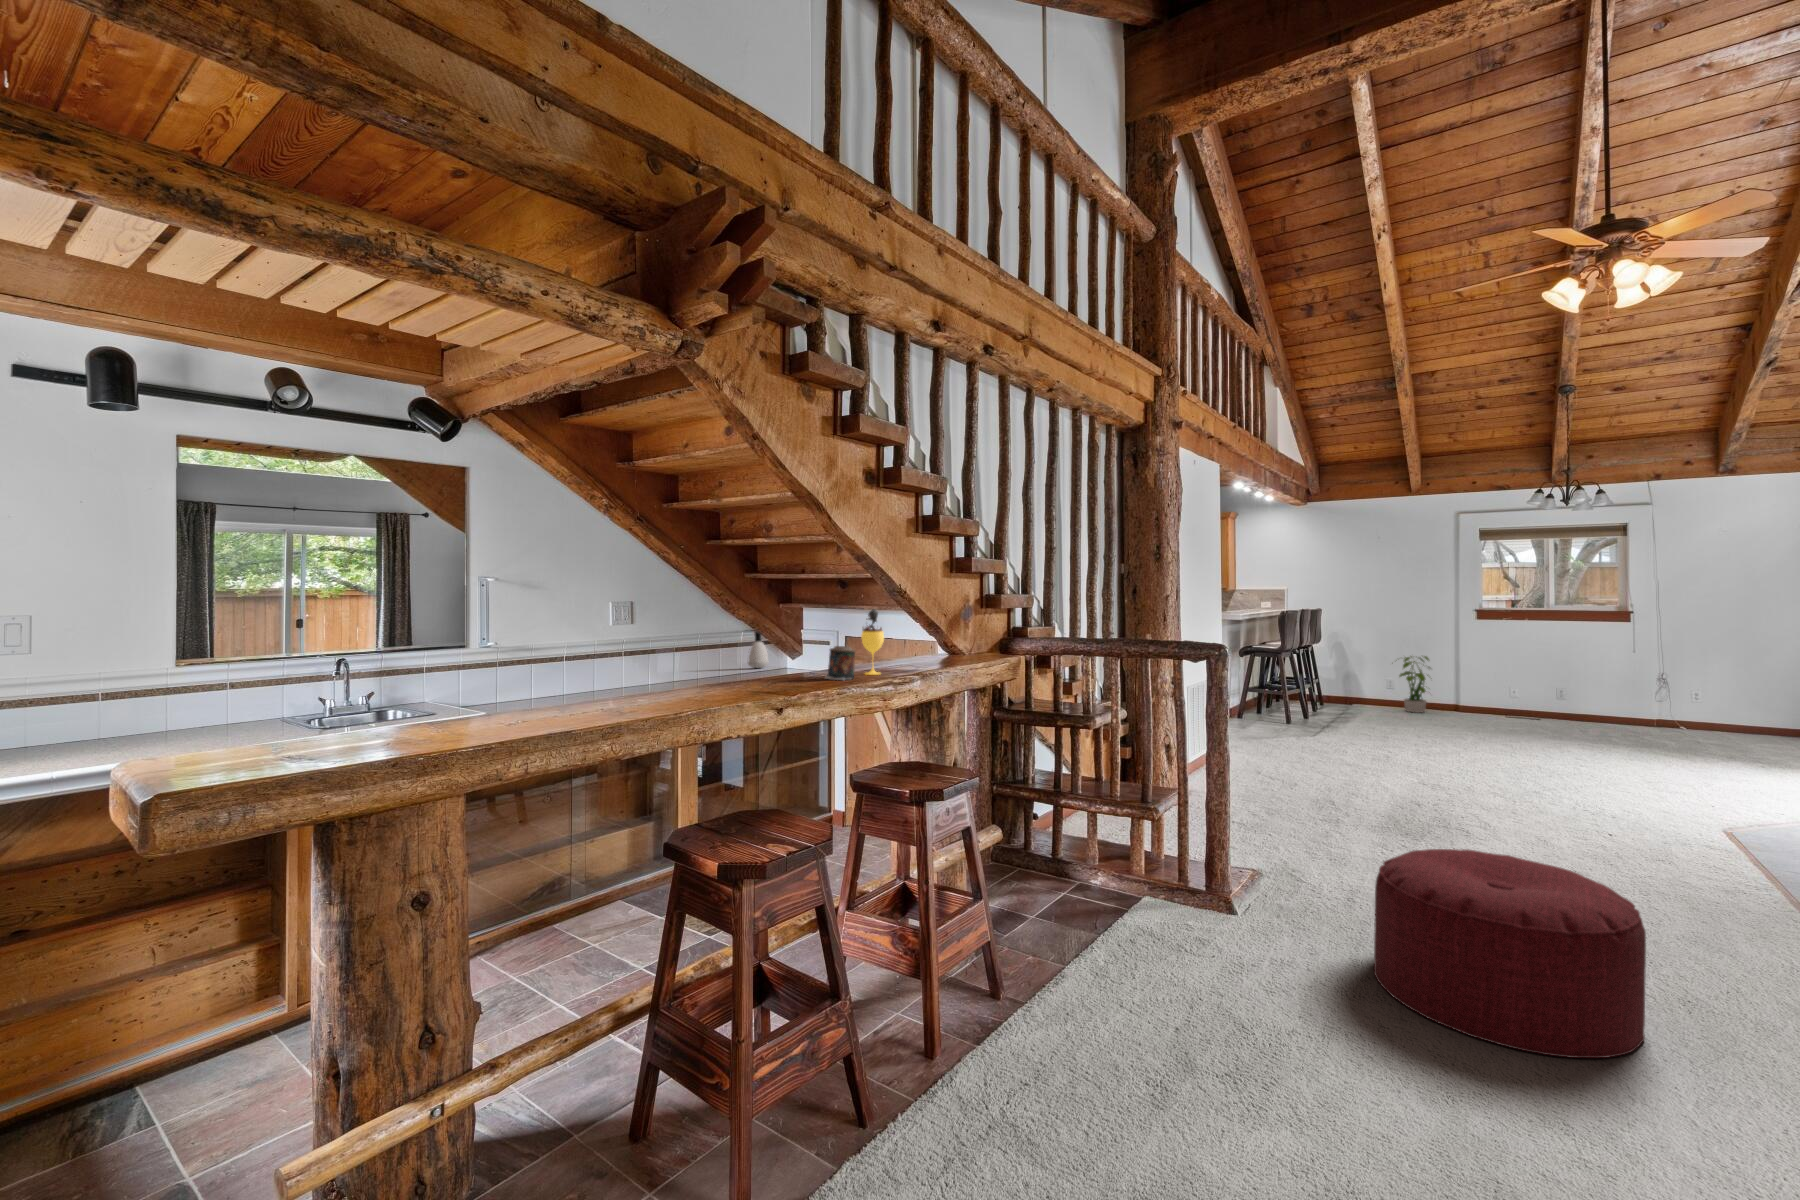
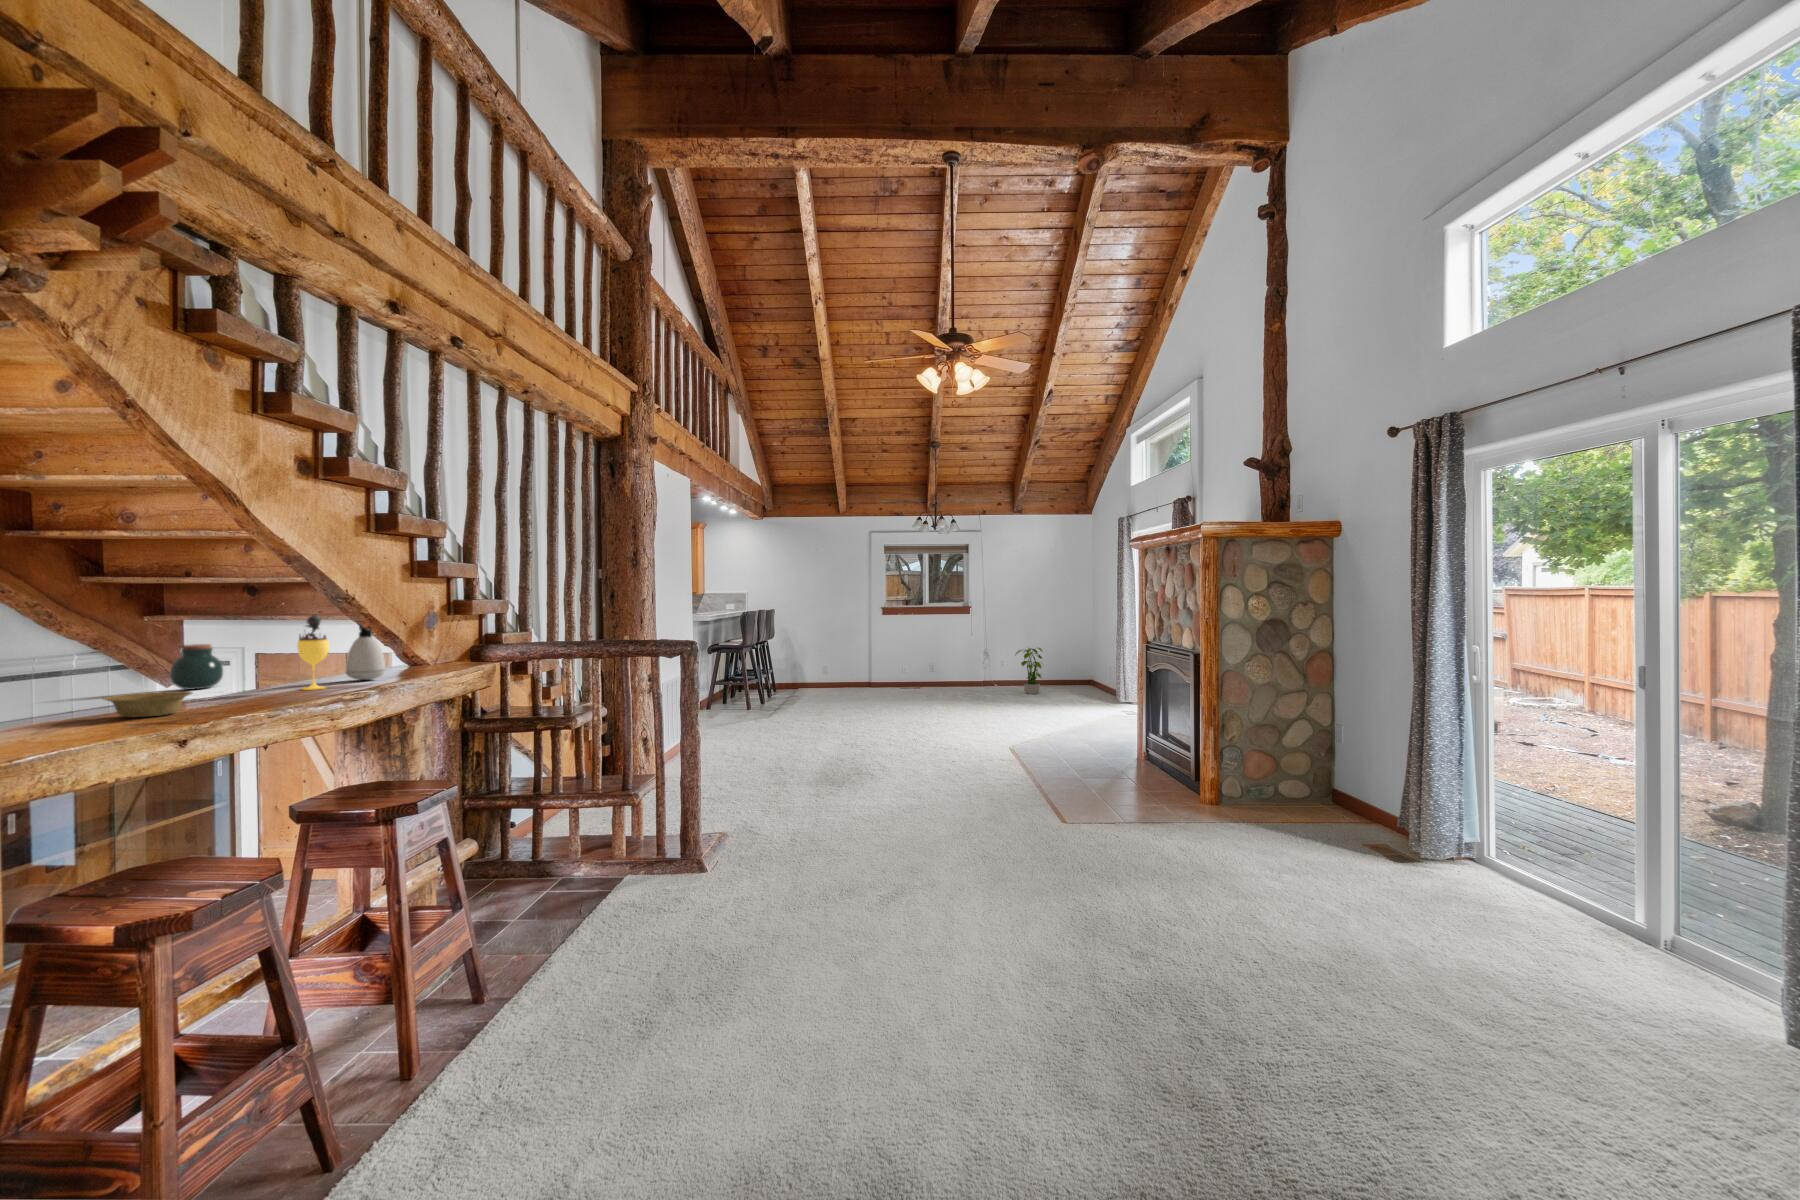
jar: none [791,630,824,666] -> present [170,644,223,690]
soap dispenser: present [748,631,769,668] -> present [346,625,385,680]
candle: present [825,646,855,680] -> none [246,658,291,698]
potted plant: present [1400,656,1430,713] -> present [1015,648,1042,694]
bowl: none [733,670,788,690] -> present [103,691,192,717]
ottoman: present [1374,849,1646,1058] -> none [812,789,973,926]

